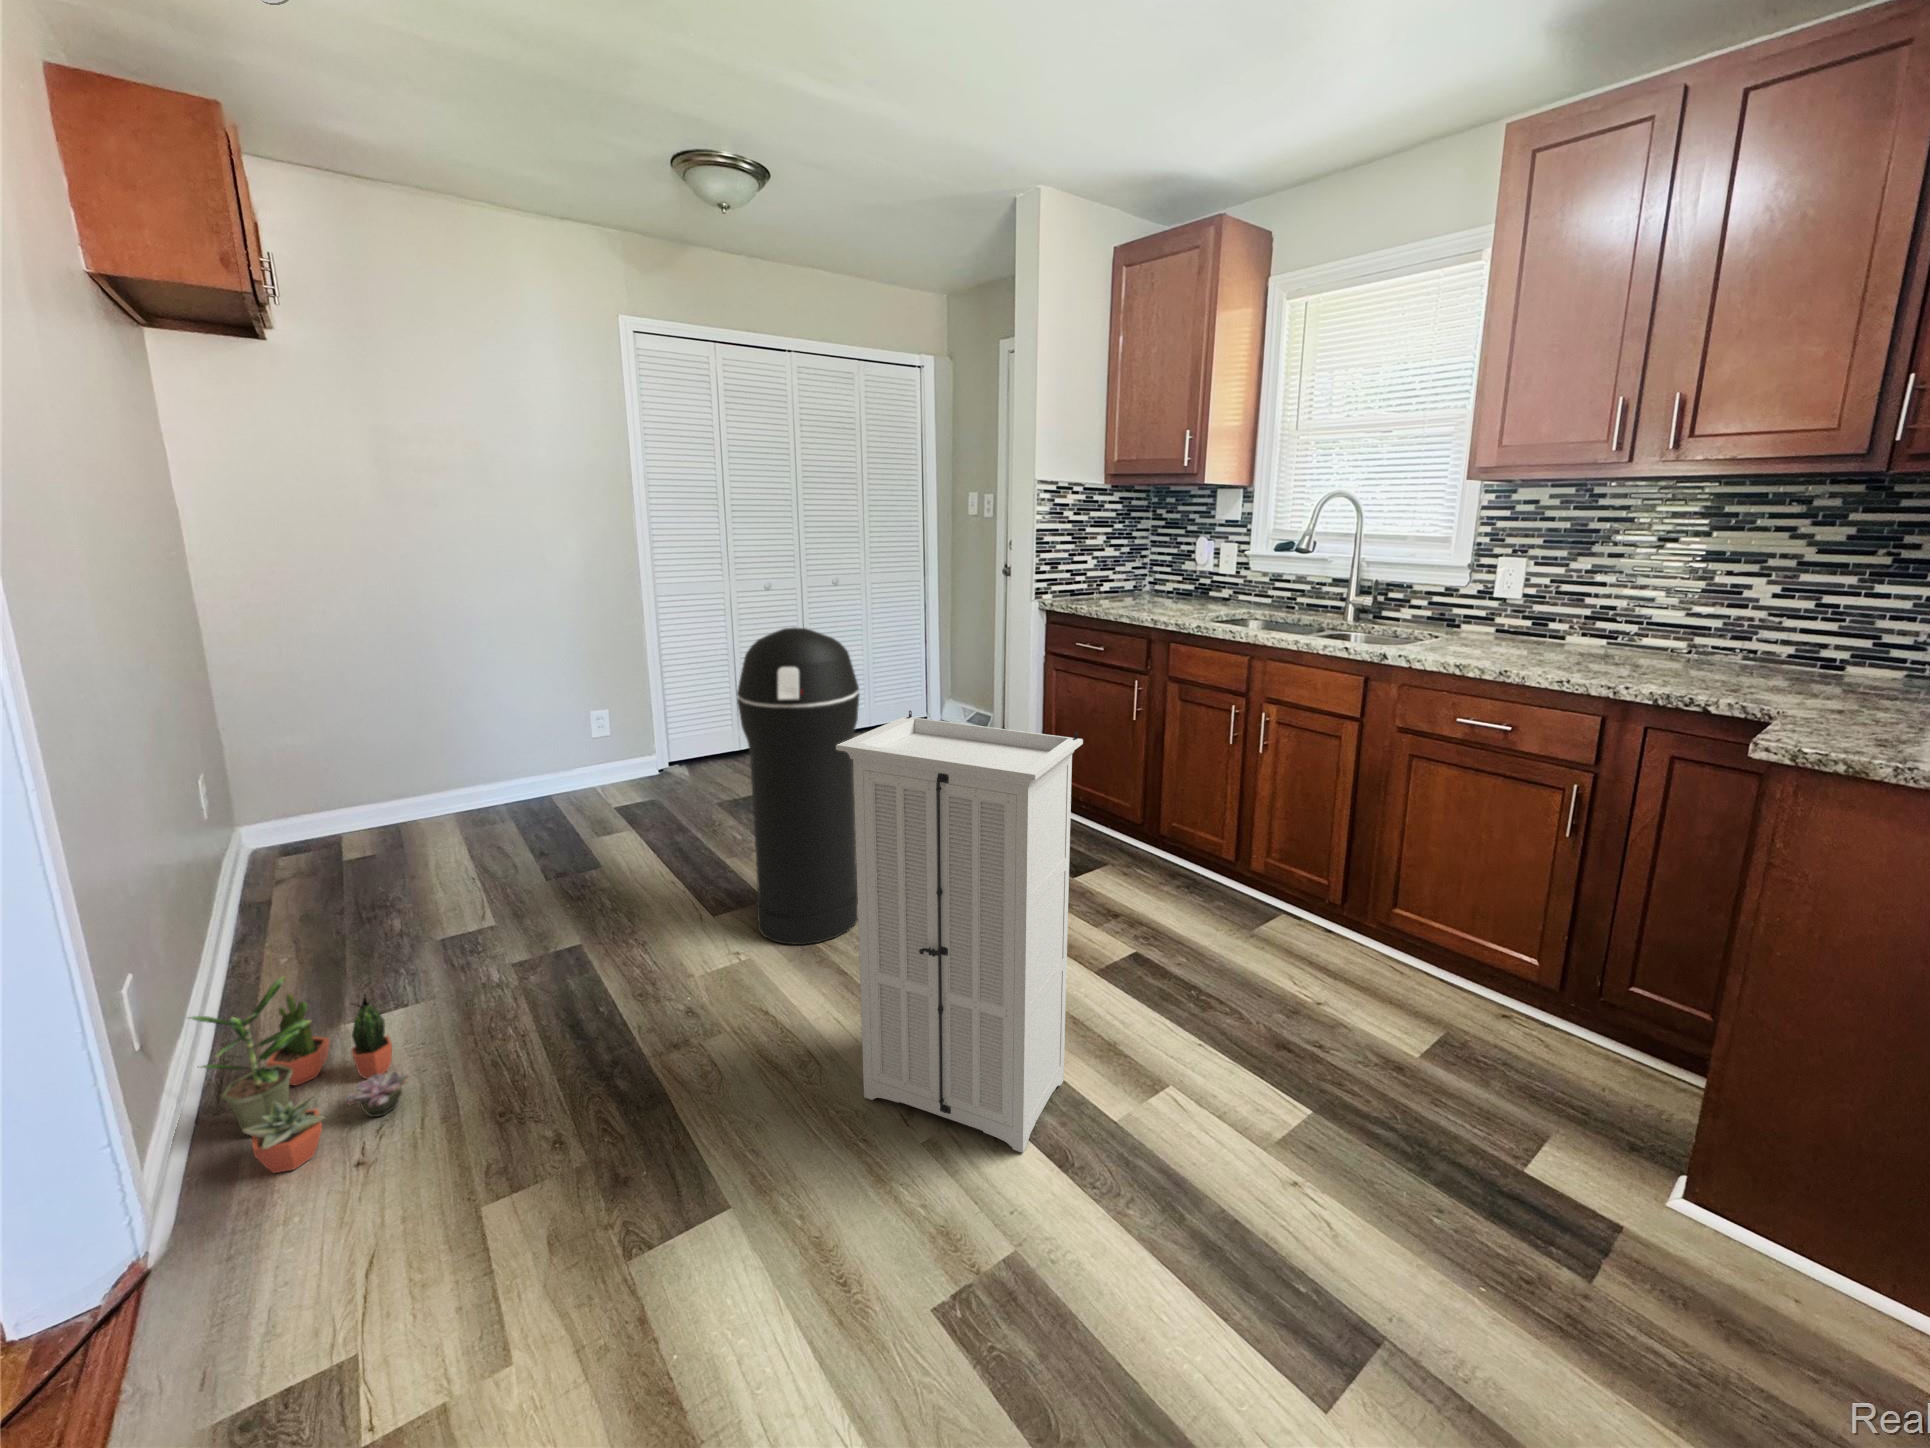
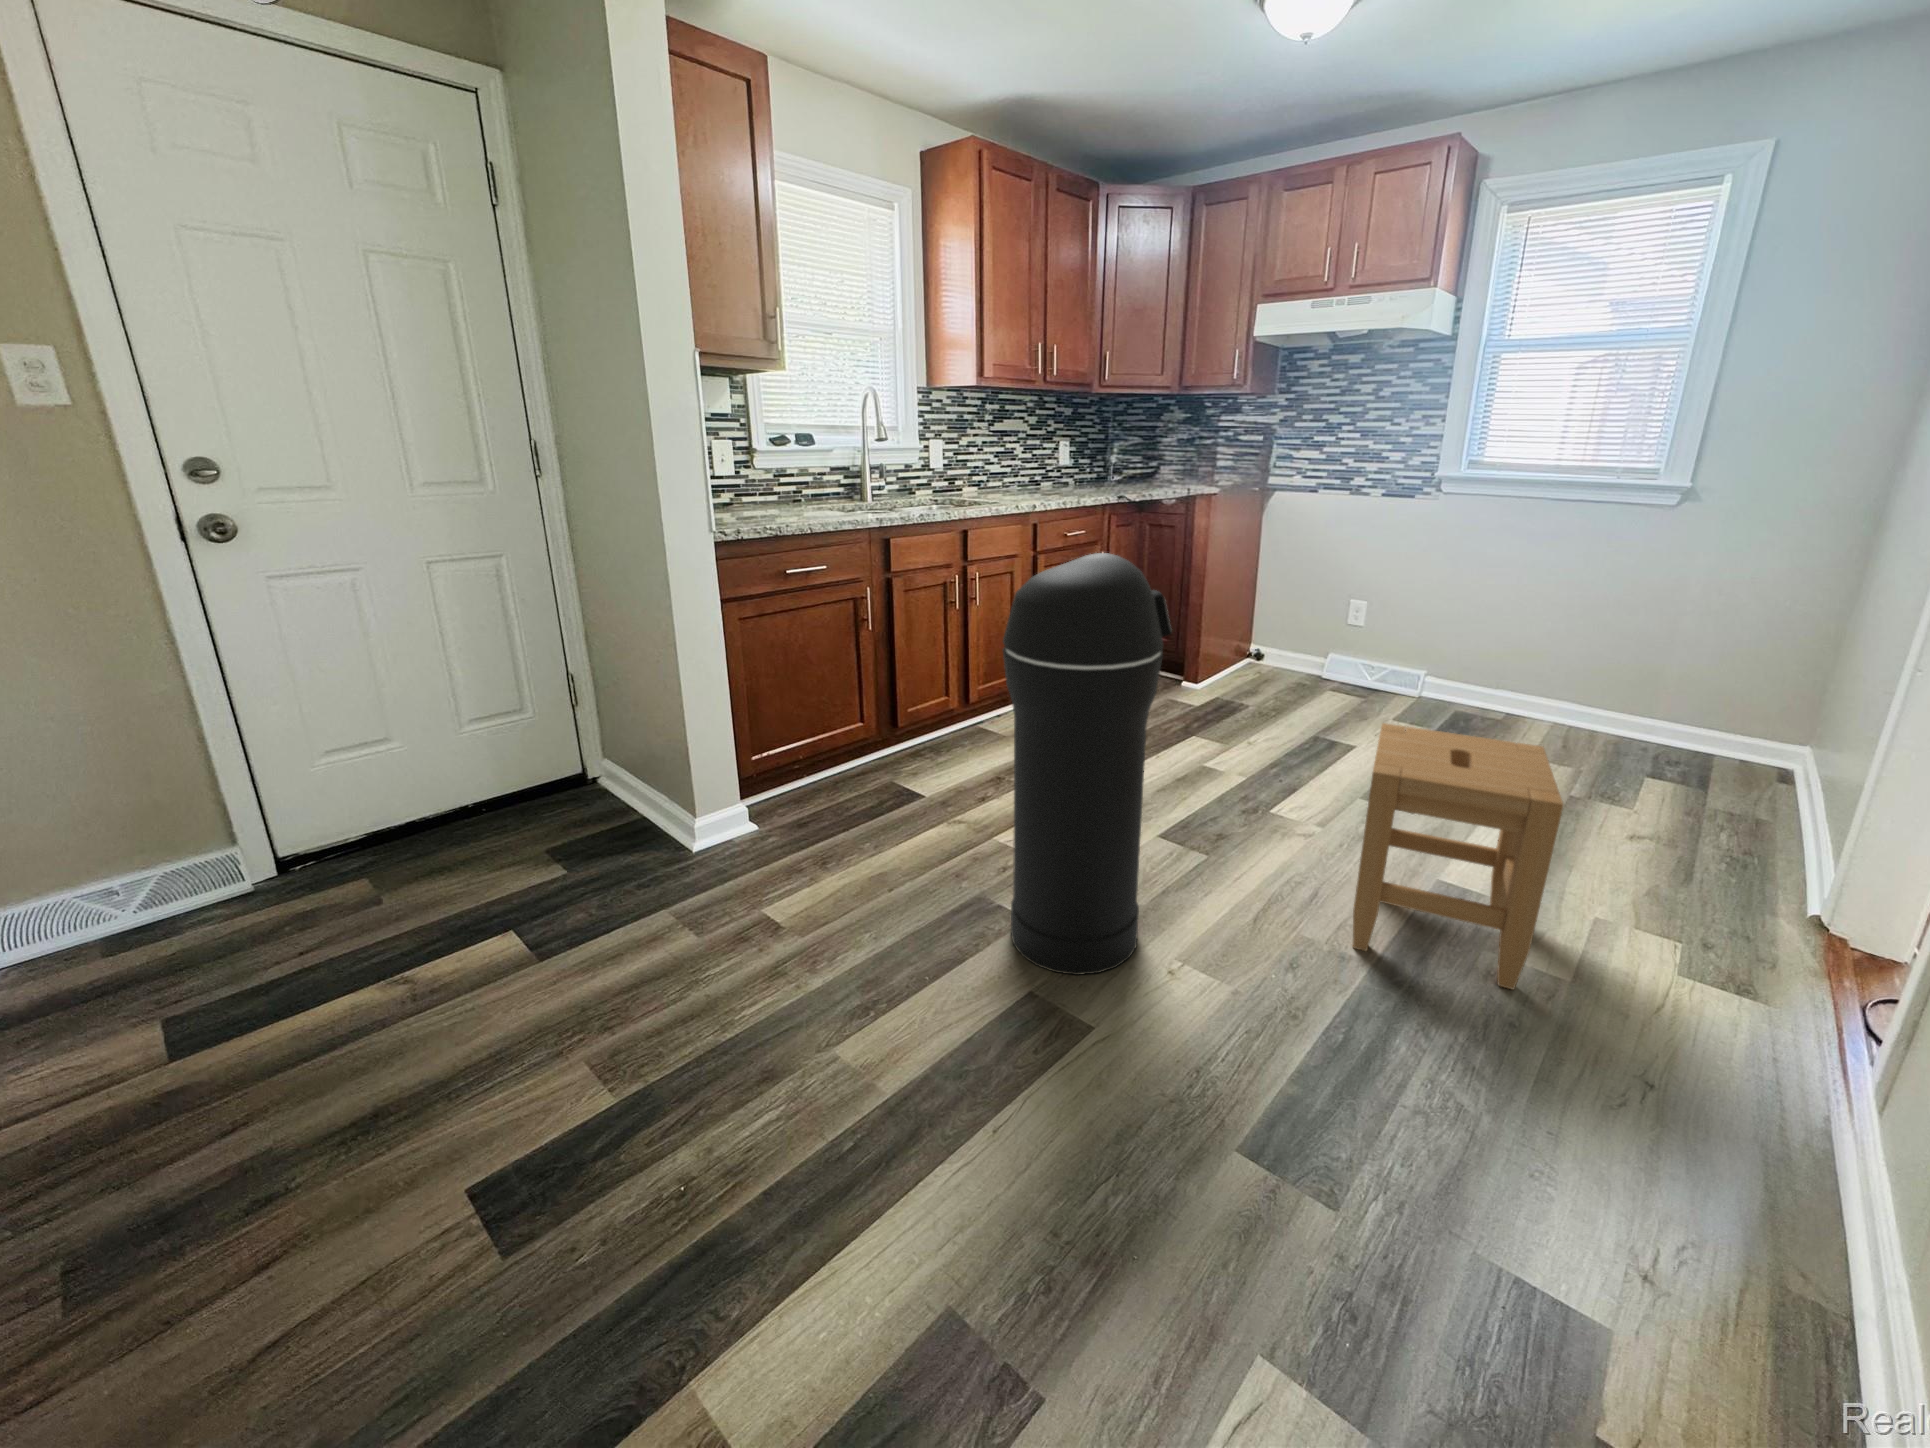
storage cabinet: present [836,711,1083,1153] -> none [1223,551,1347,850]
stool: none [485,875,773,1239] -> present [1353,723,1563,989]
potted plant: present [189,976,410,1173] -> none [1581,1051,1892,1309]

